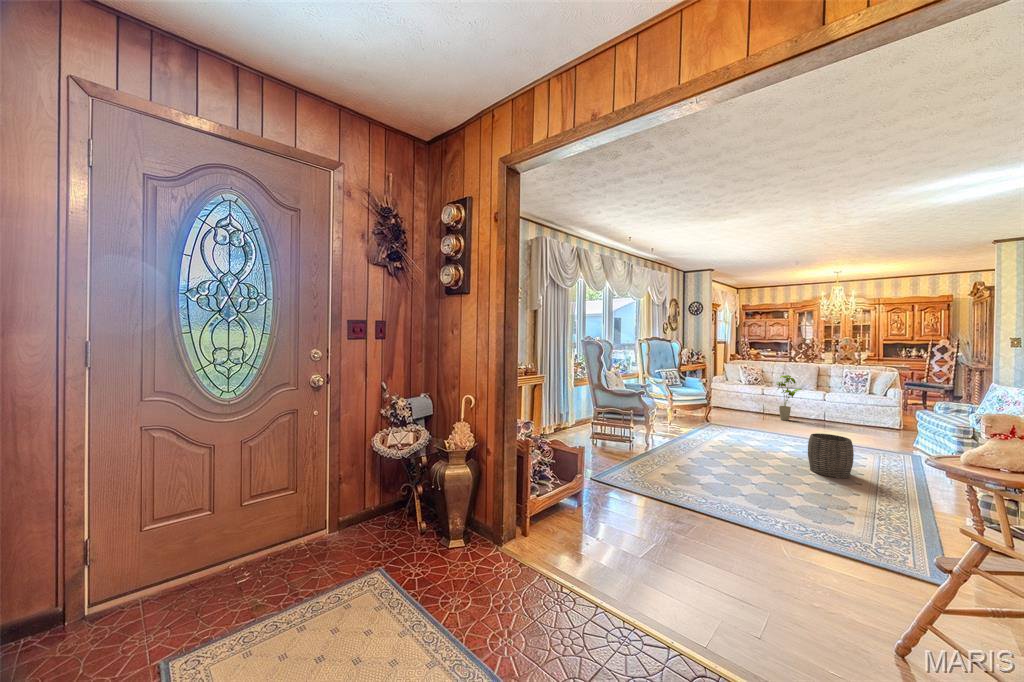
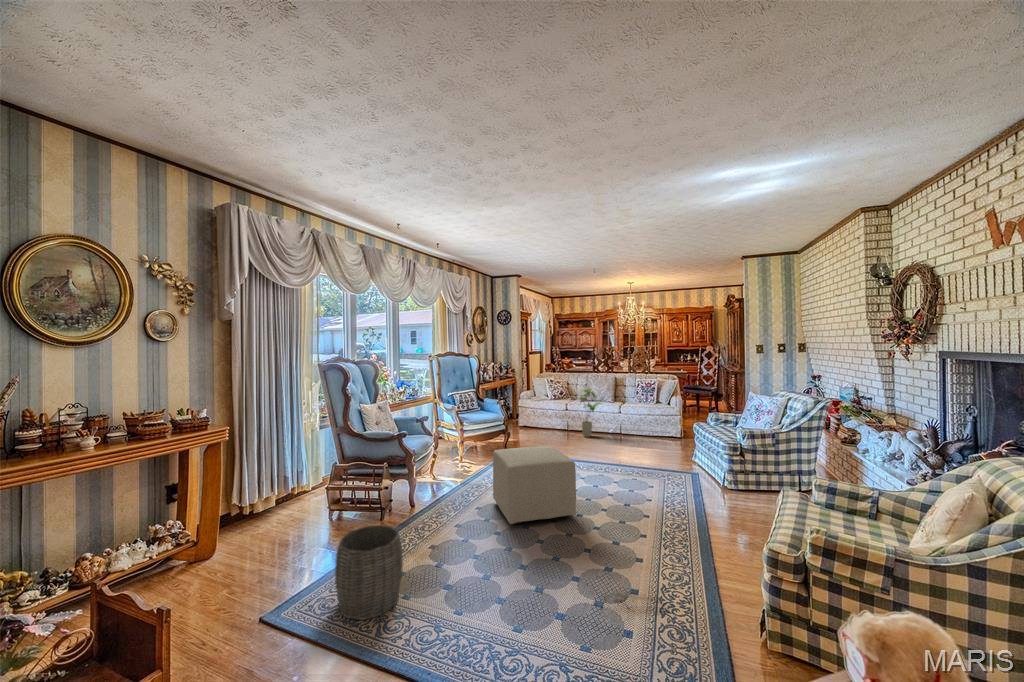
ottoman: none [709,412,789,468] -> present [493,446,576,525]
woven basket: present [808,433,854,478] -> present [335,525,403,620]

